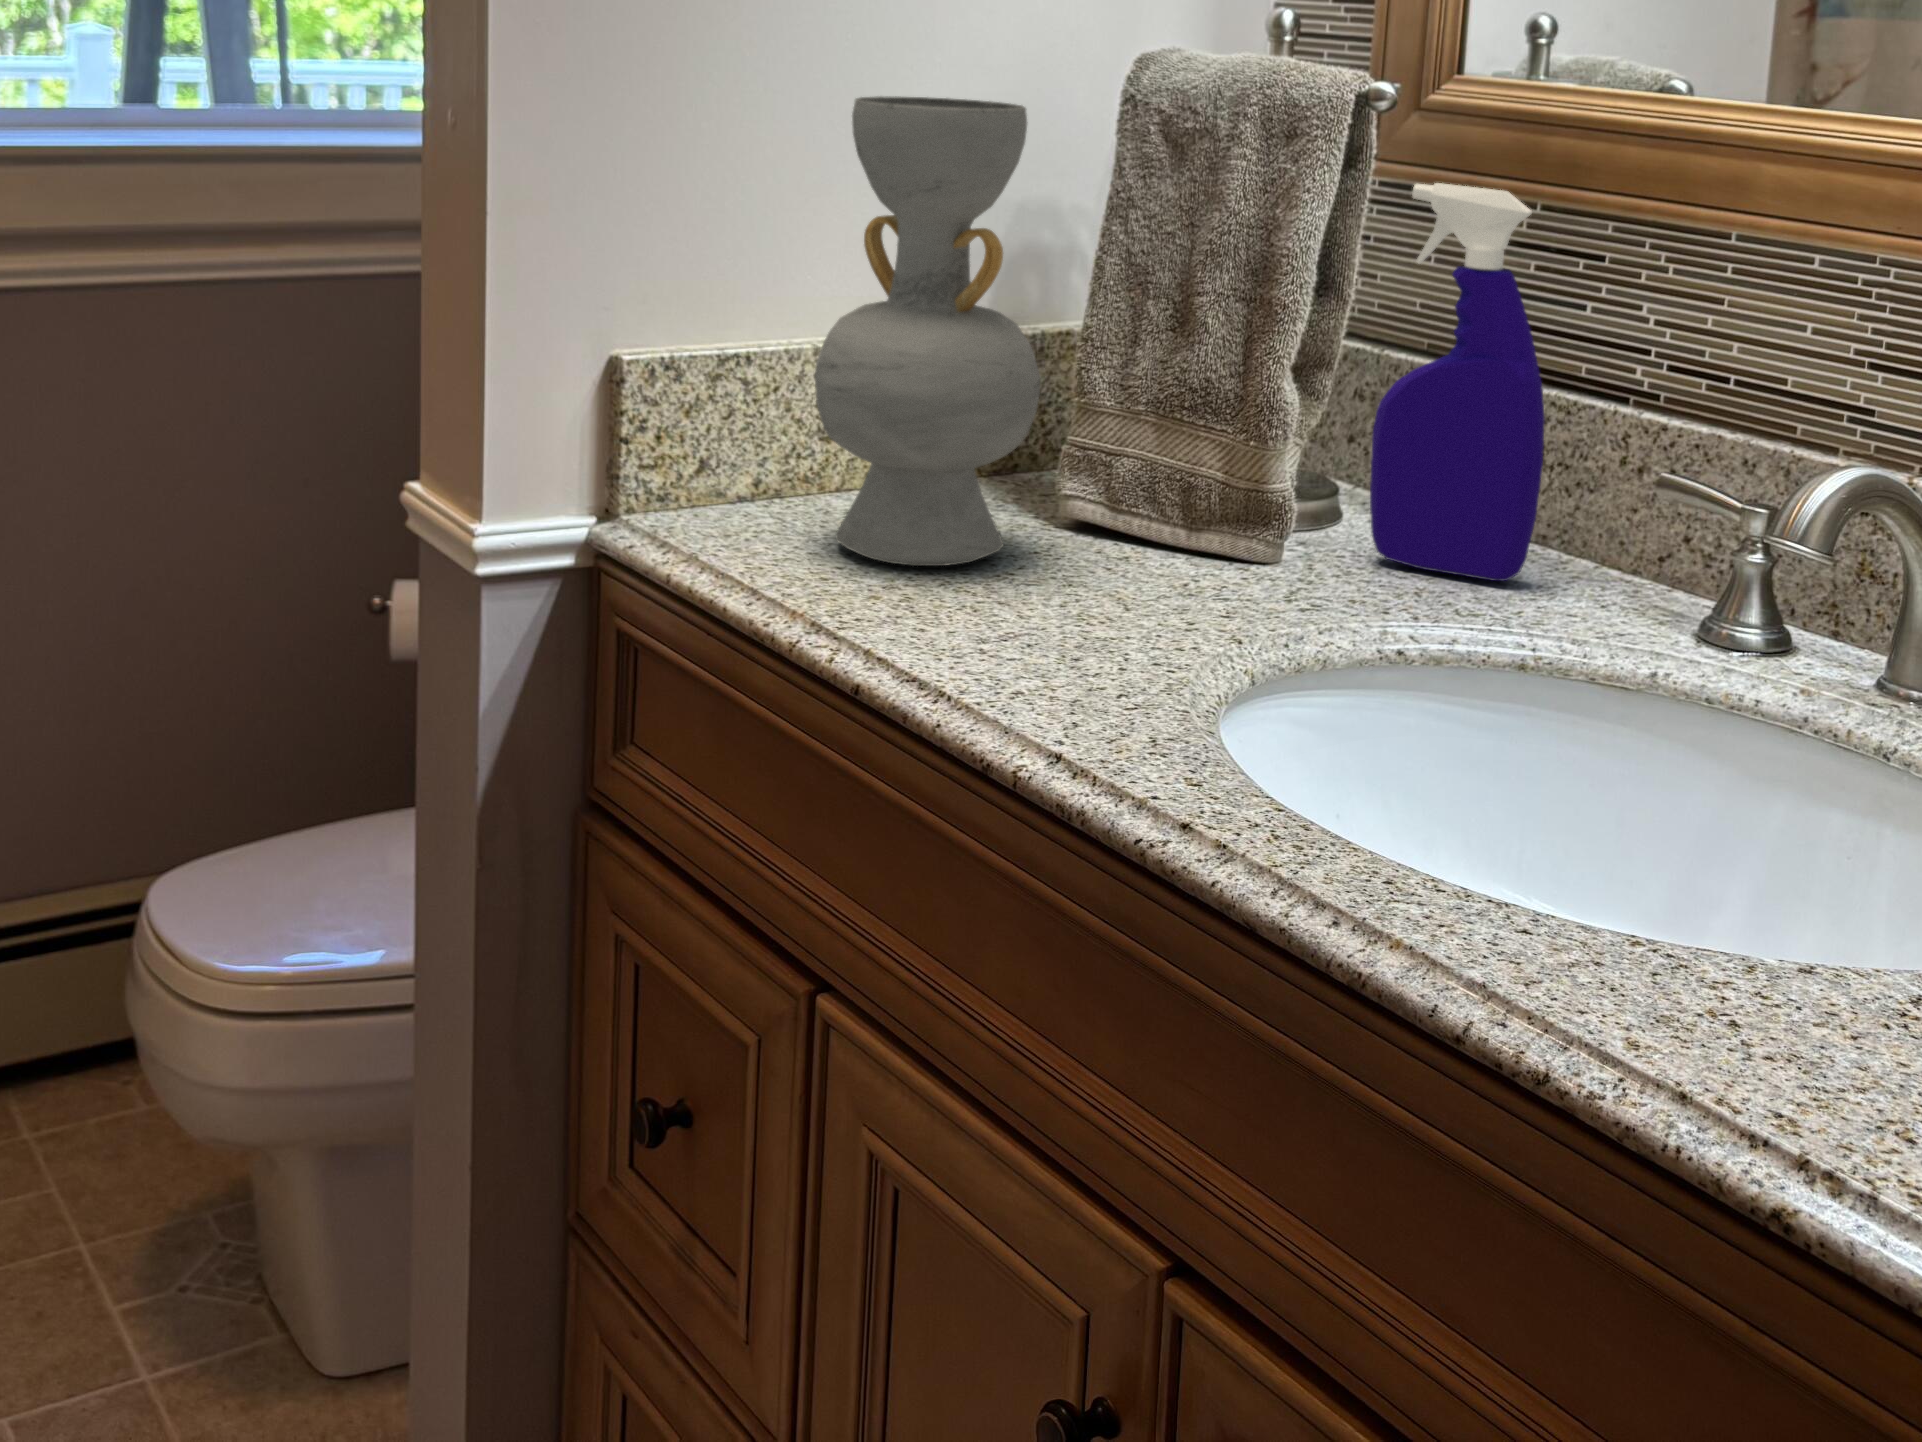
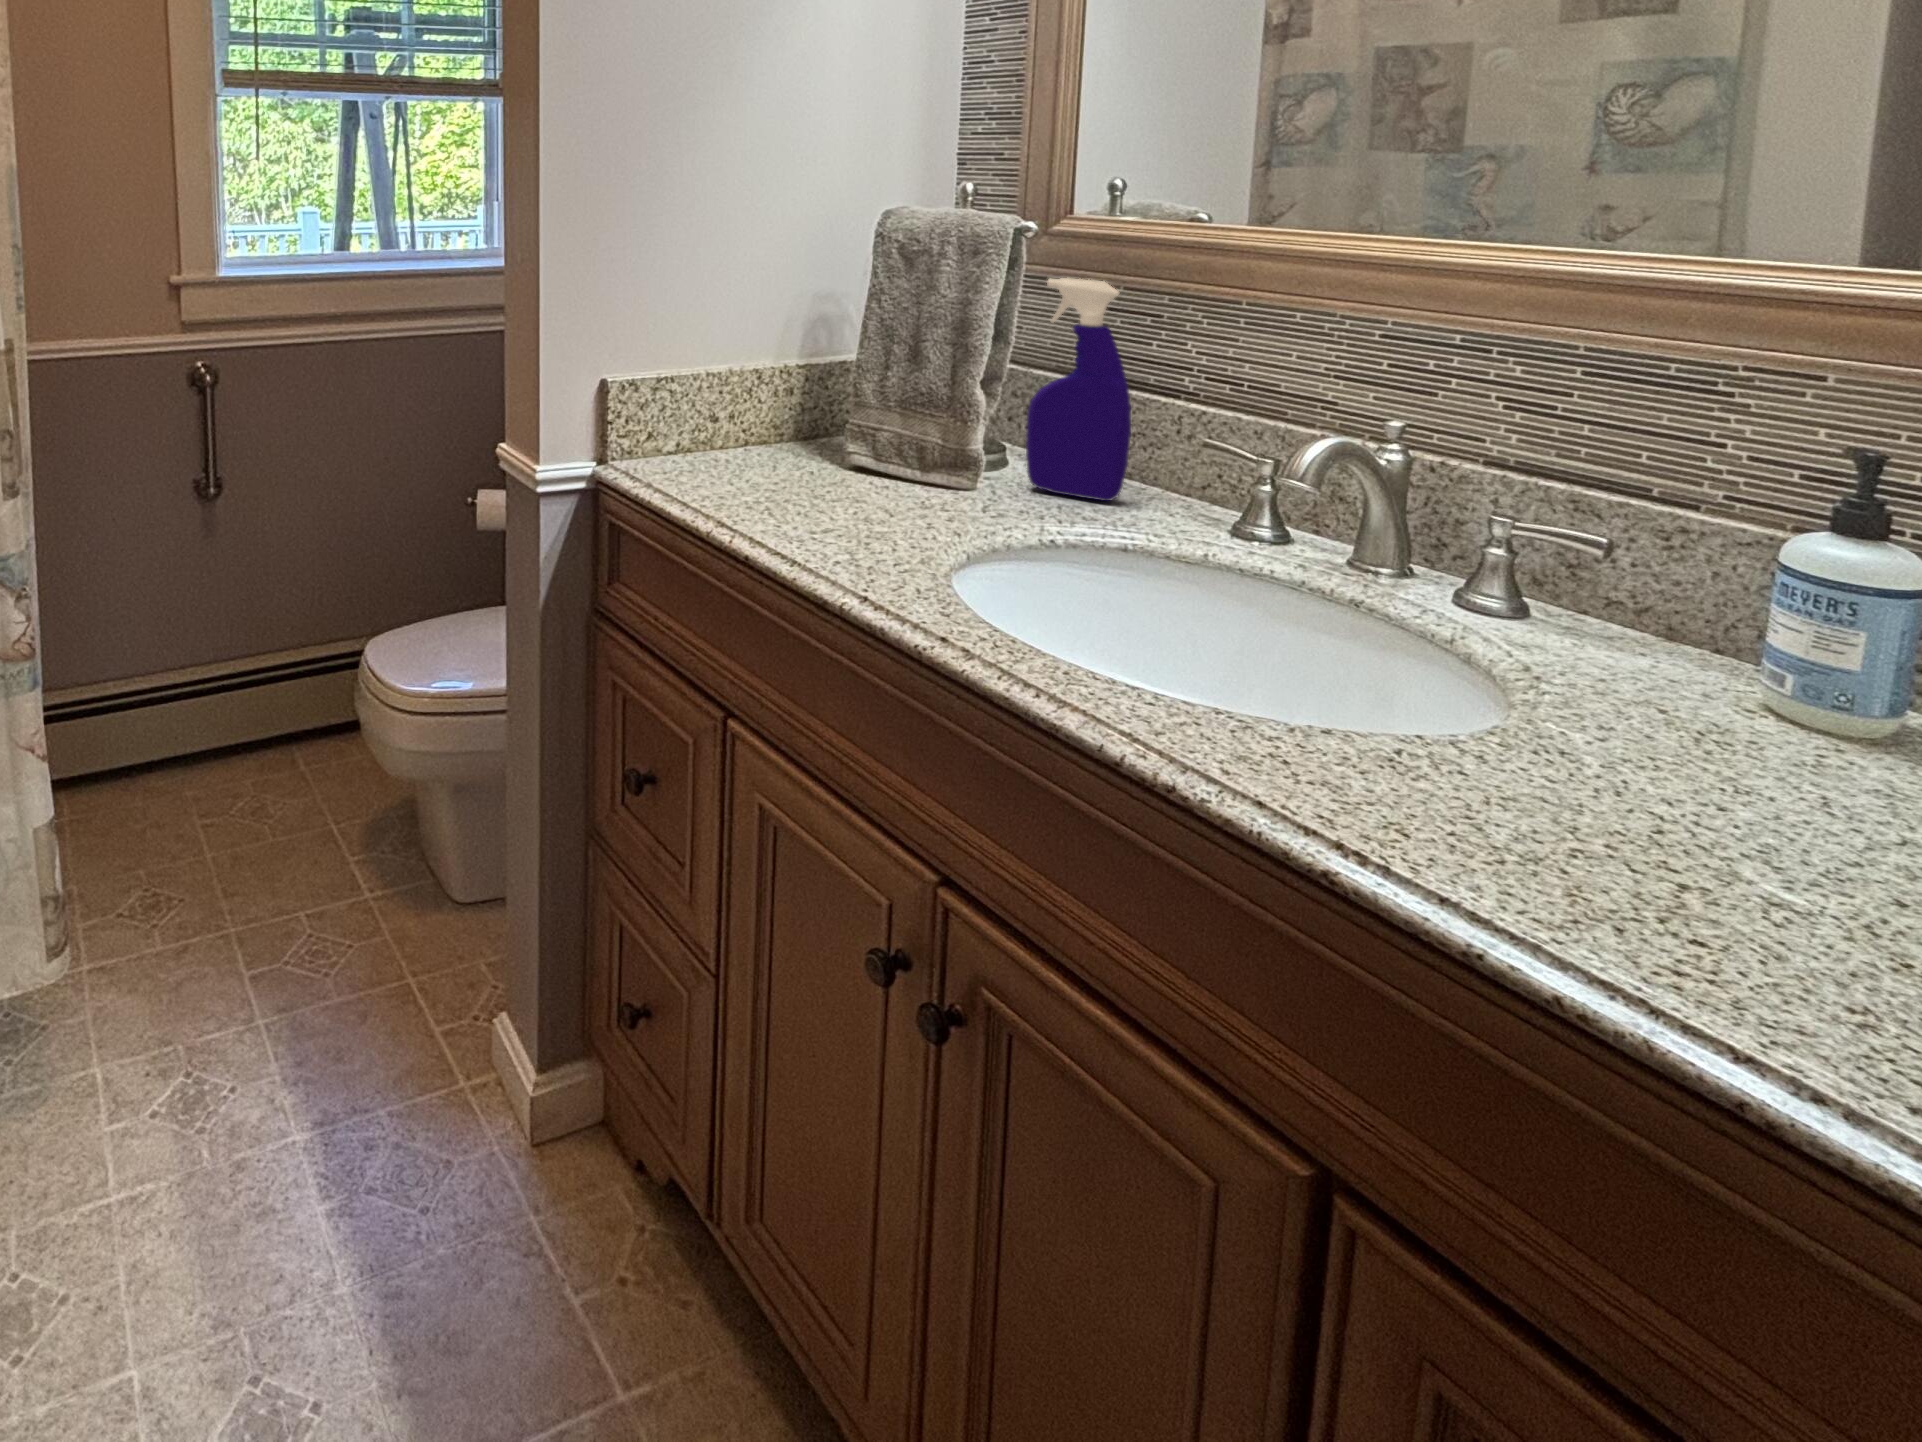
decorative vase: present [815,96,1040,566] -> none [713,240,837,492]

